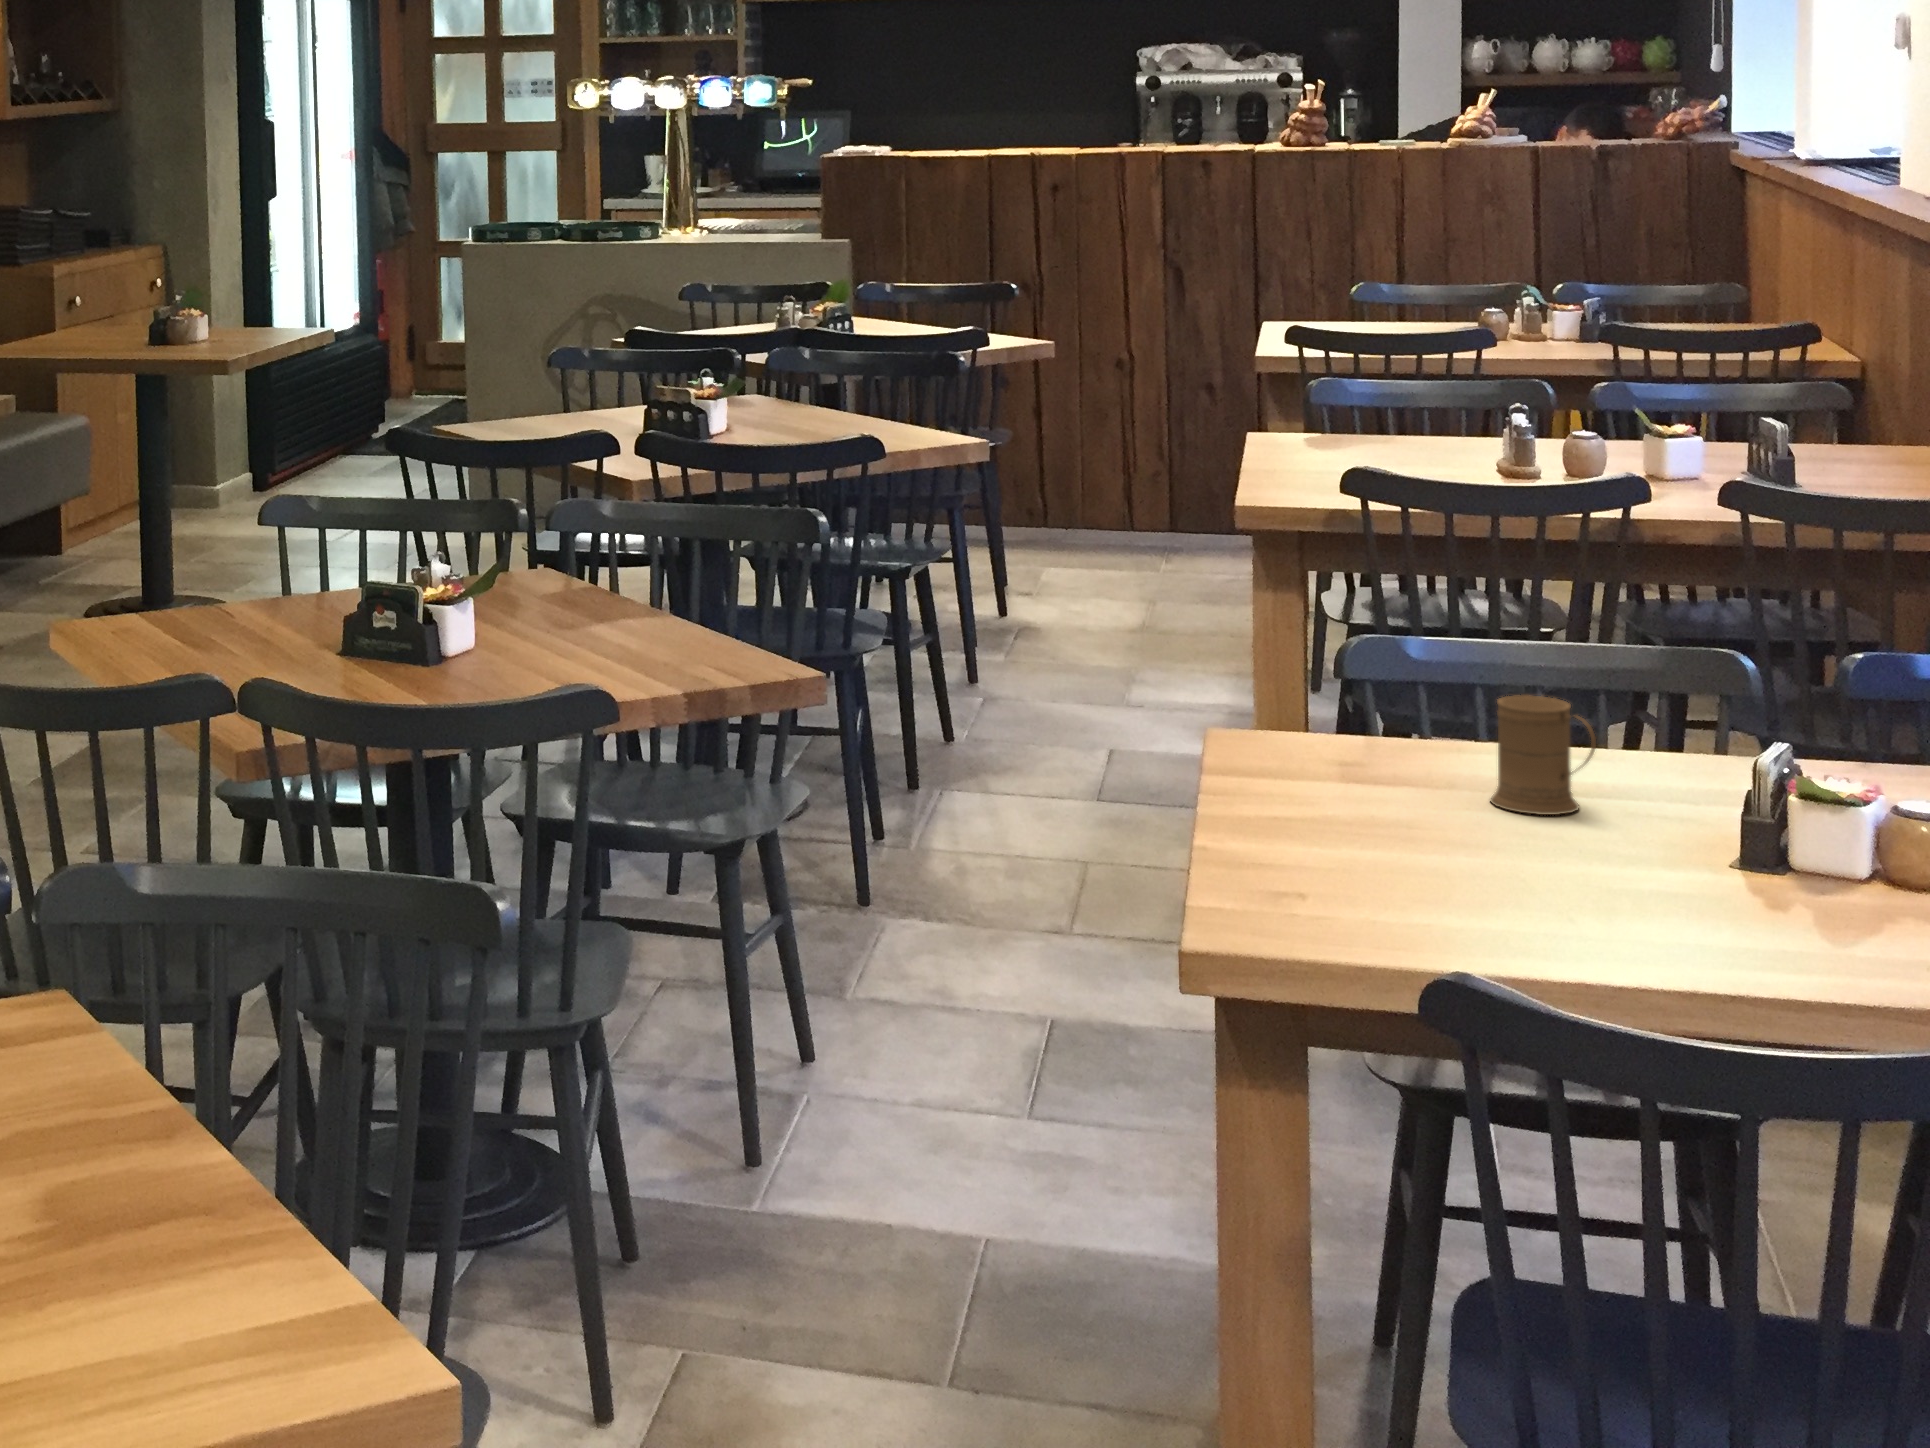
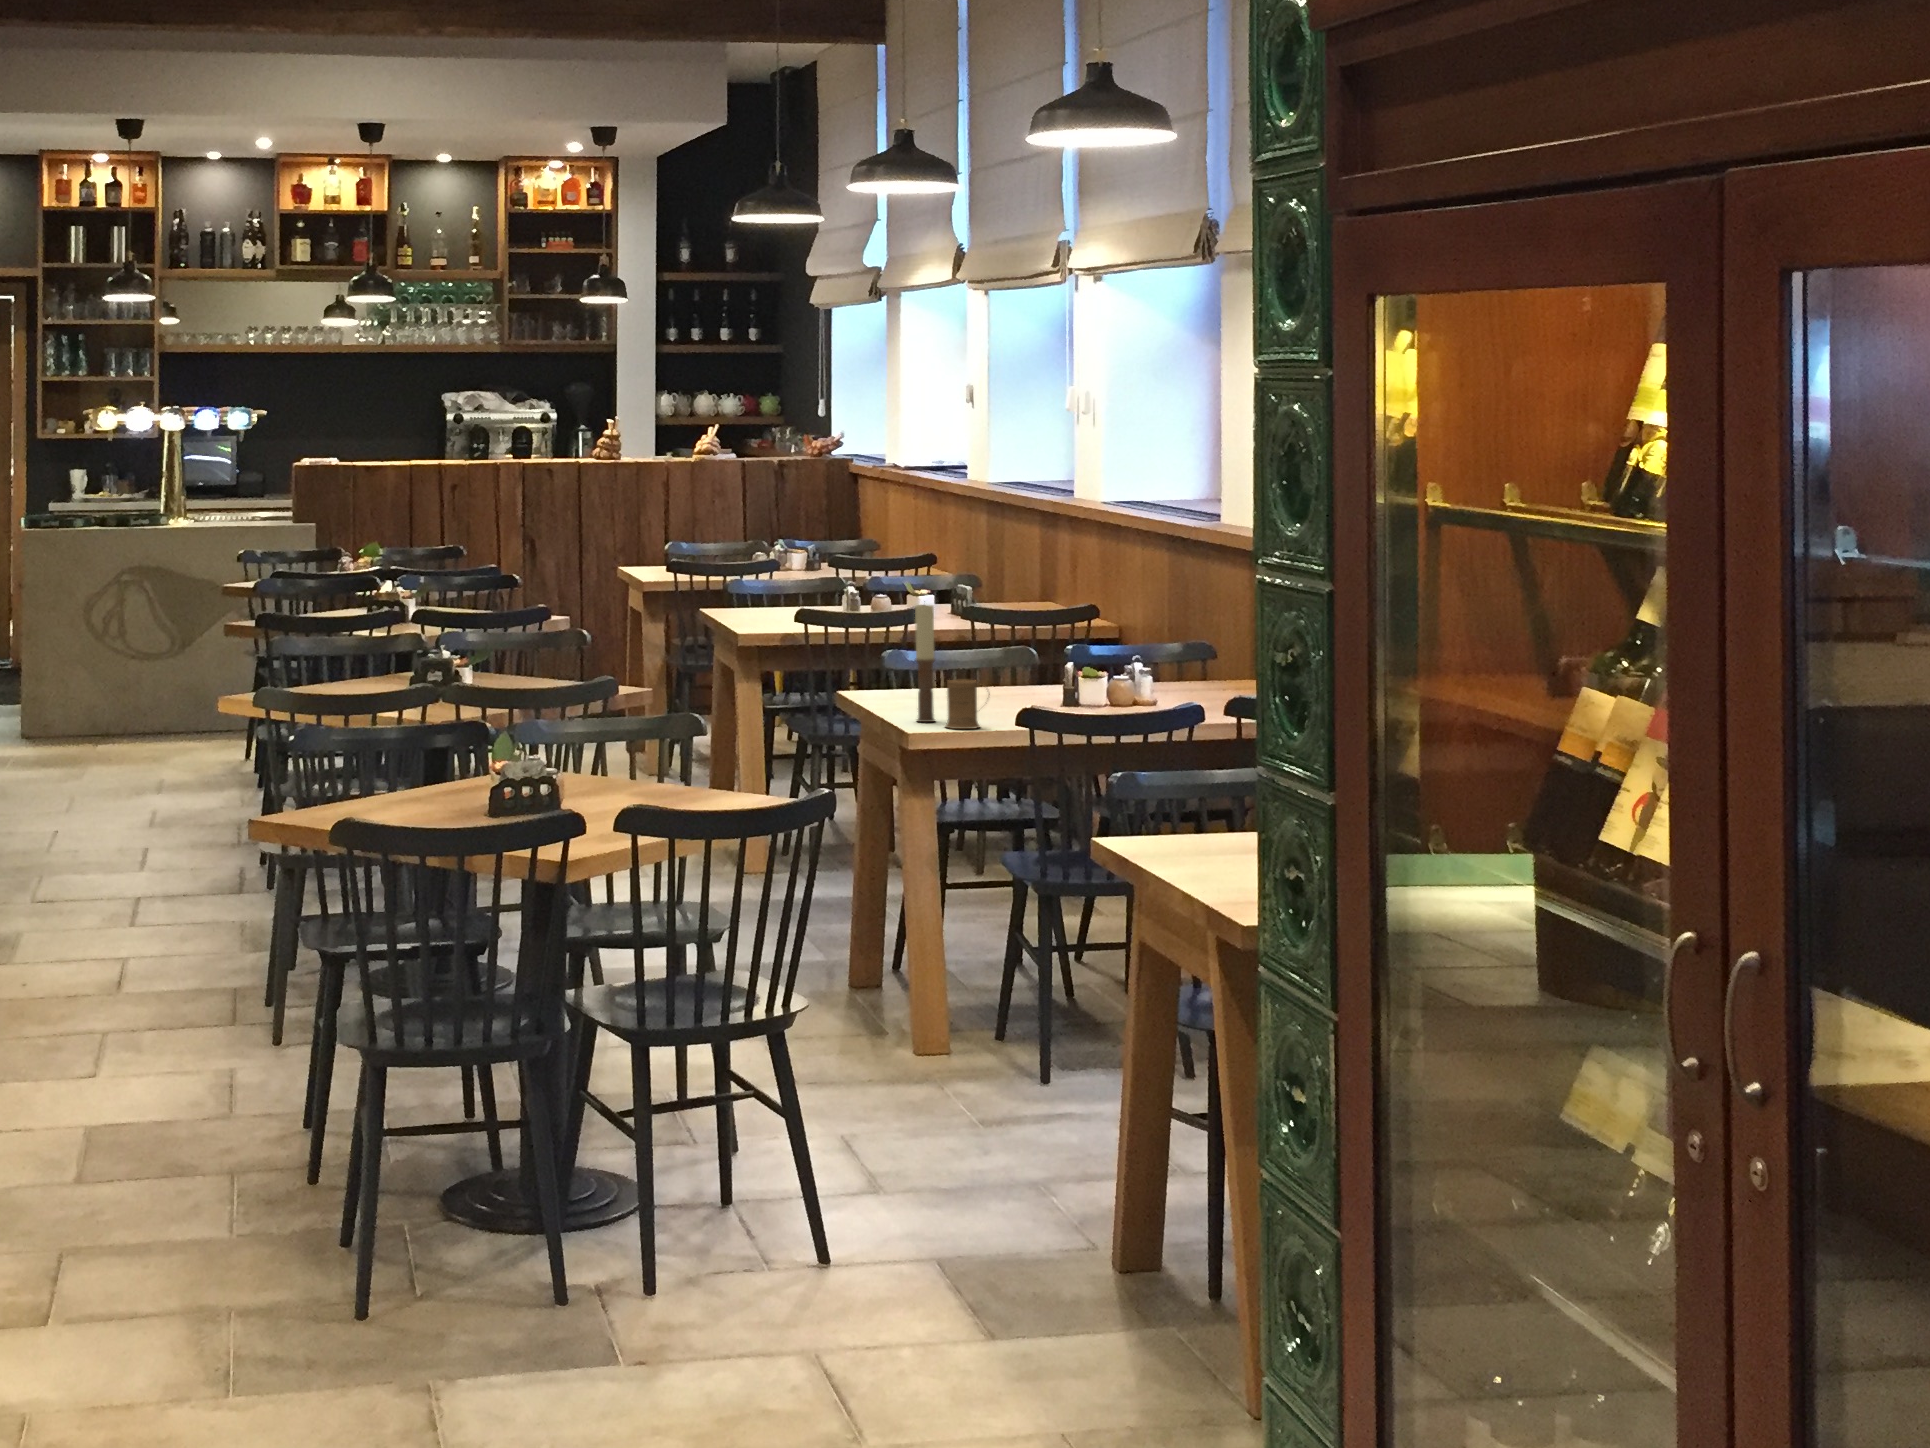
candle: none [1439,514,1487,778] -> present [915,604,935,722]

